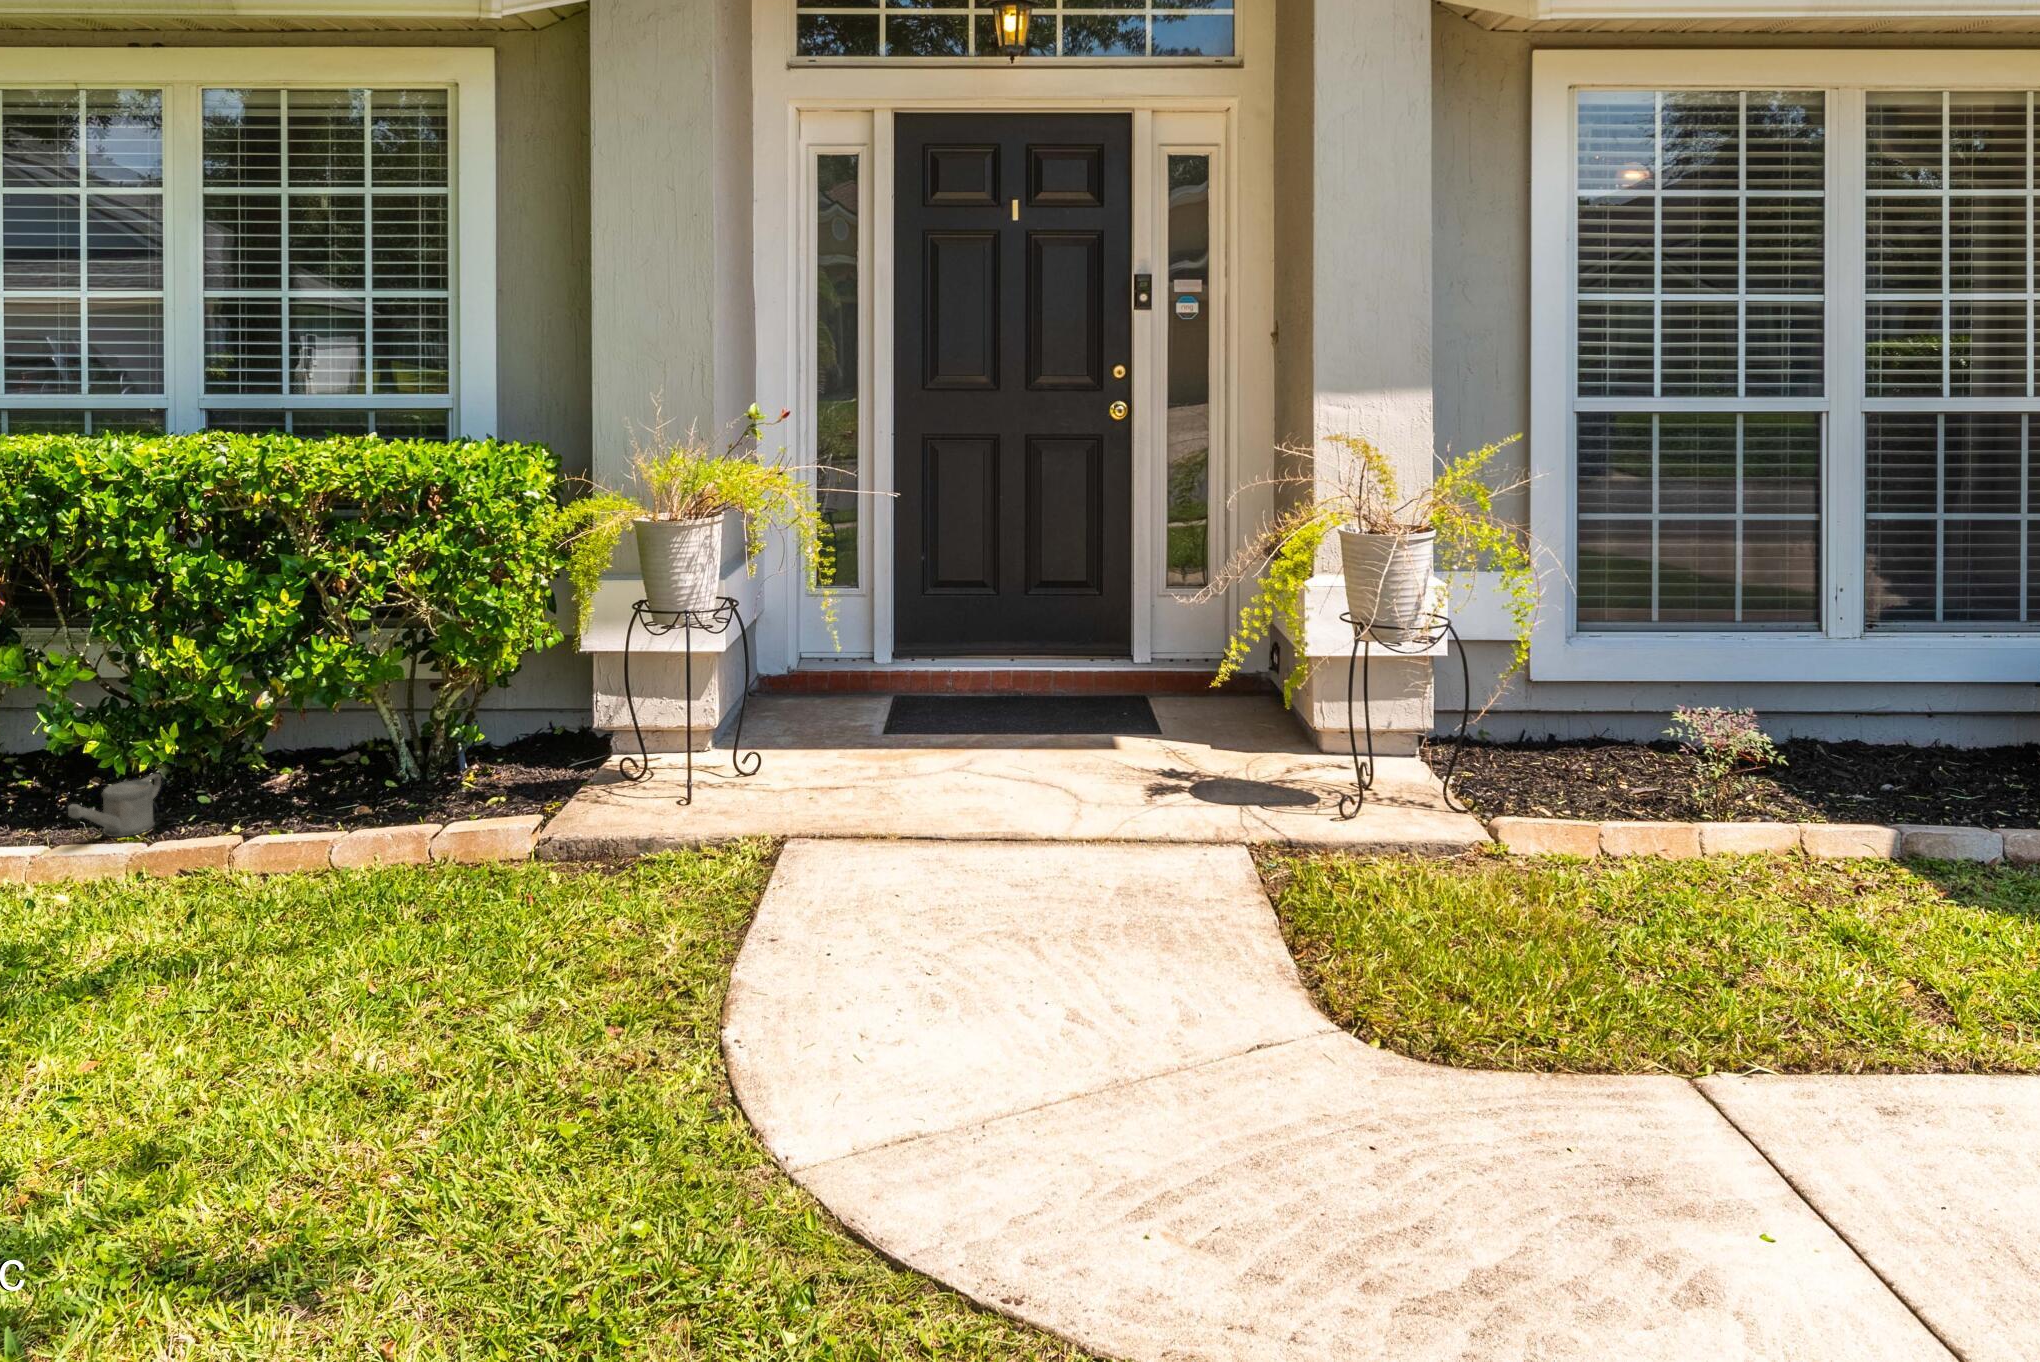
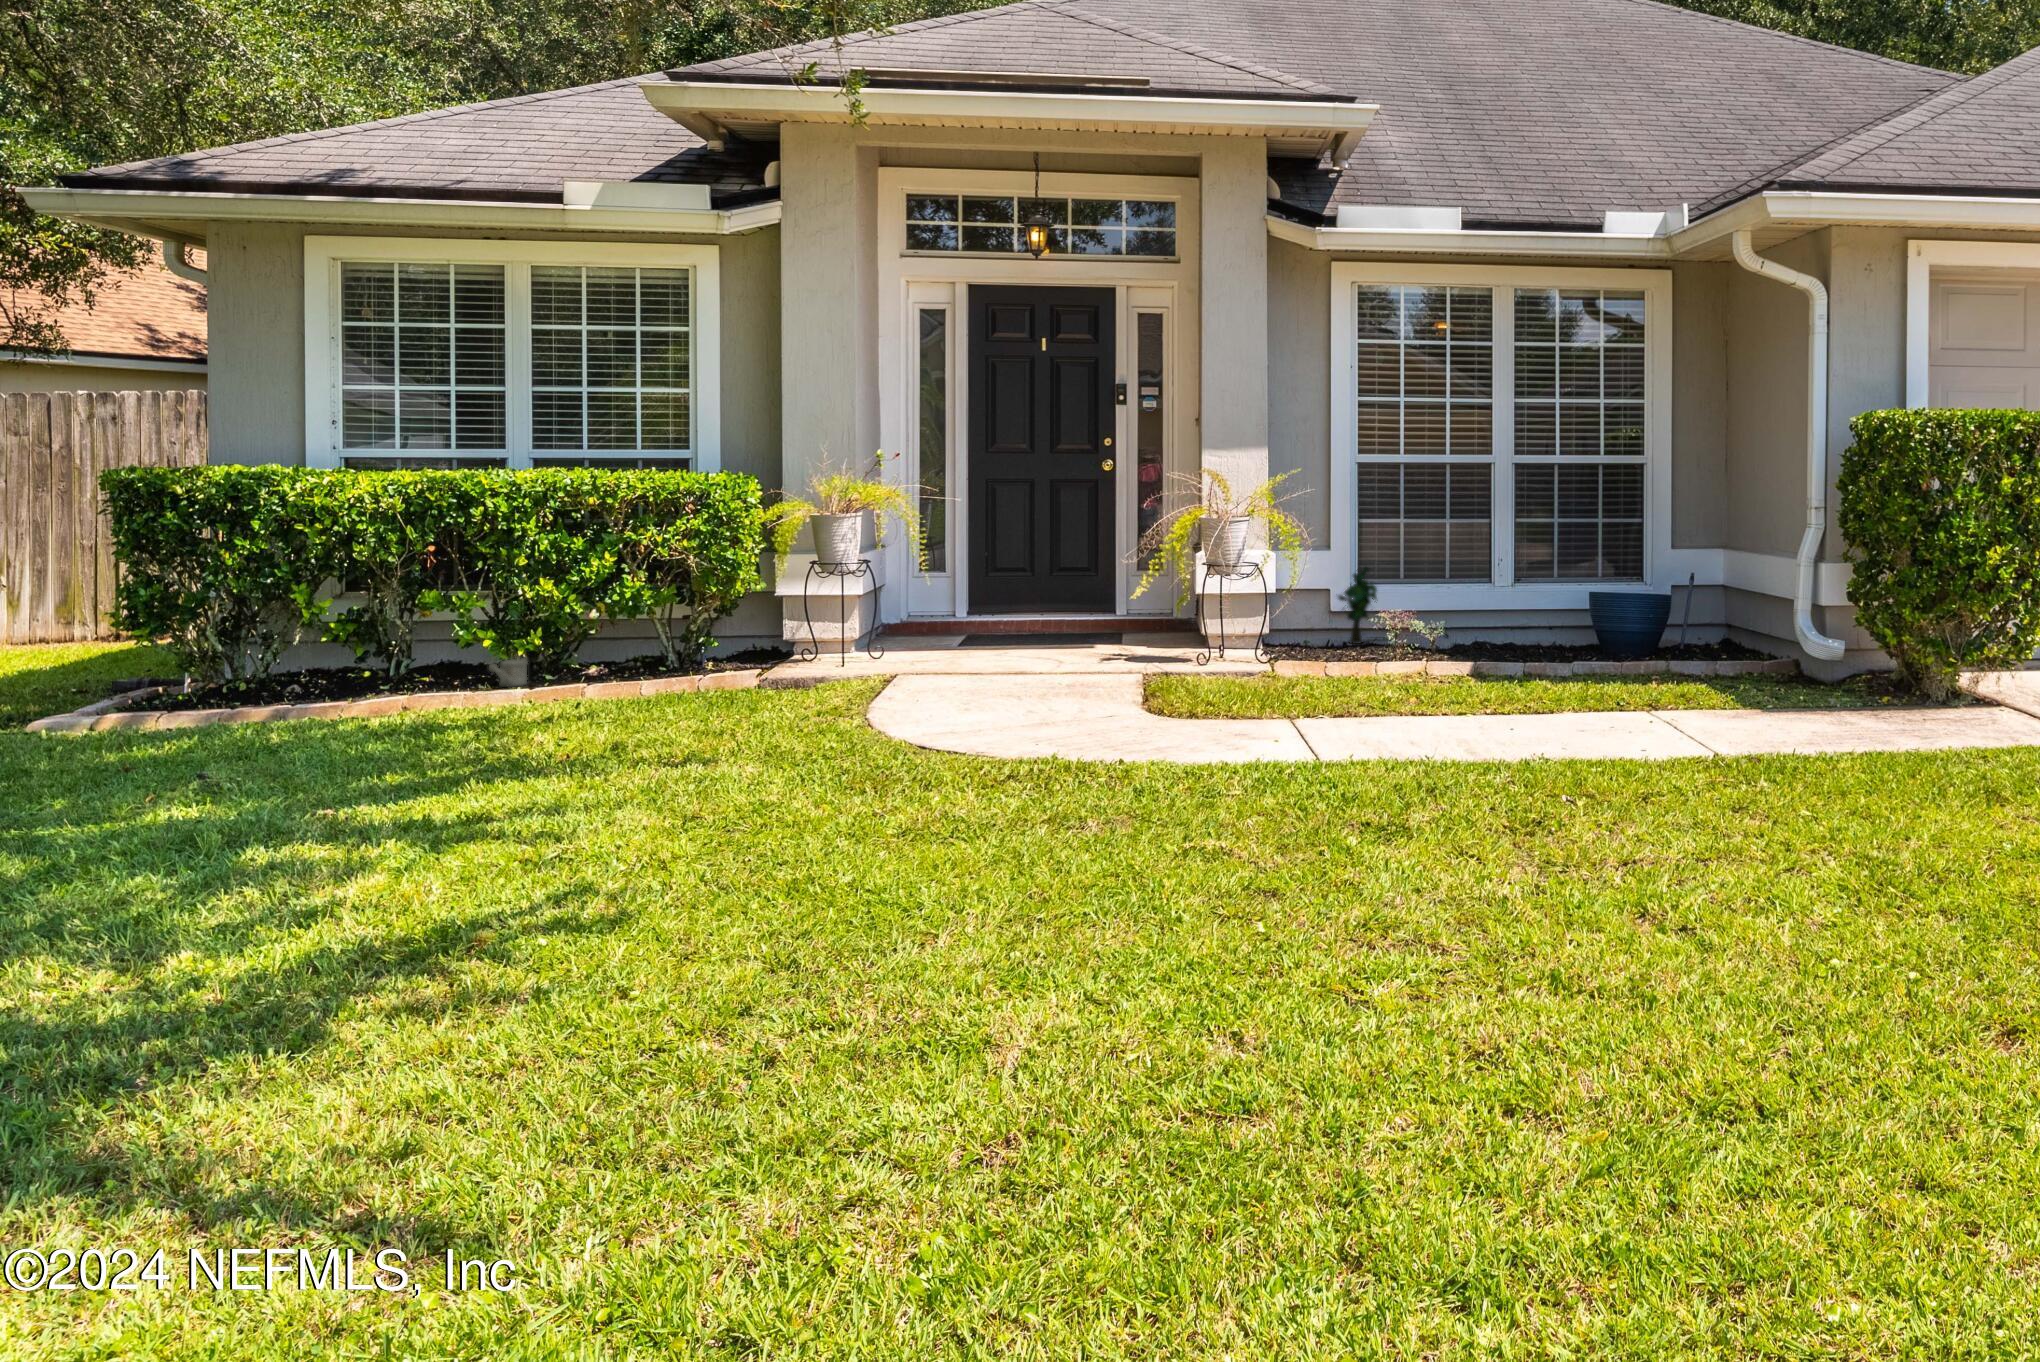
decorative plant: none [1543,604,1630,747] -> present [1338,567,1377,644]

